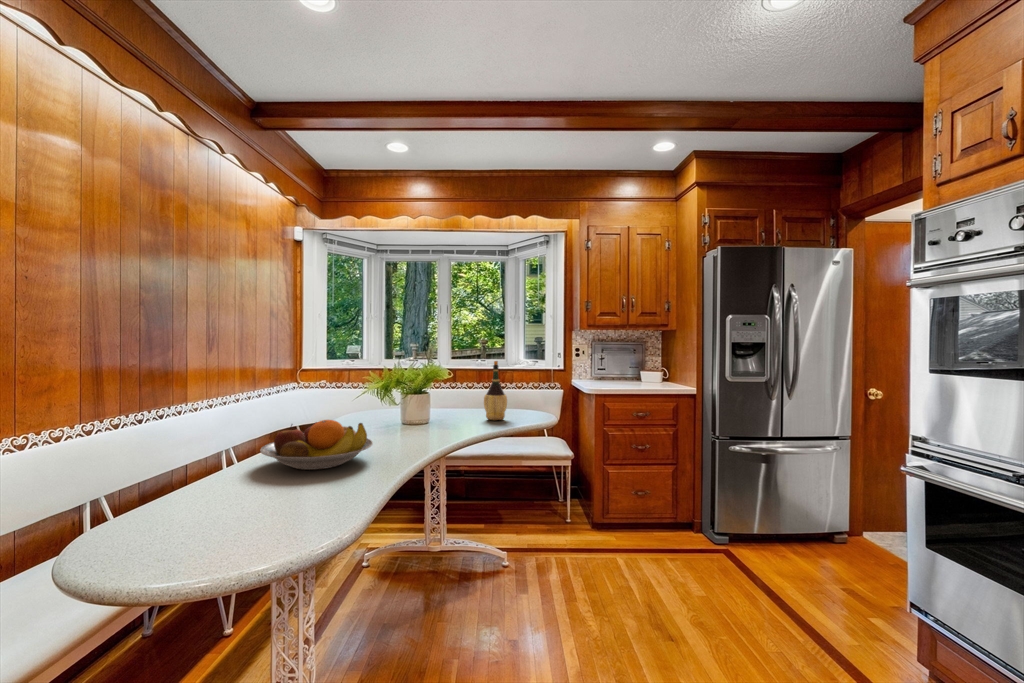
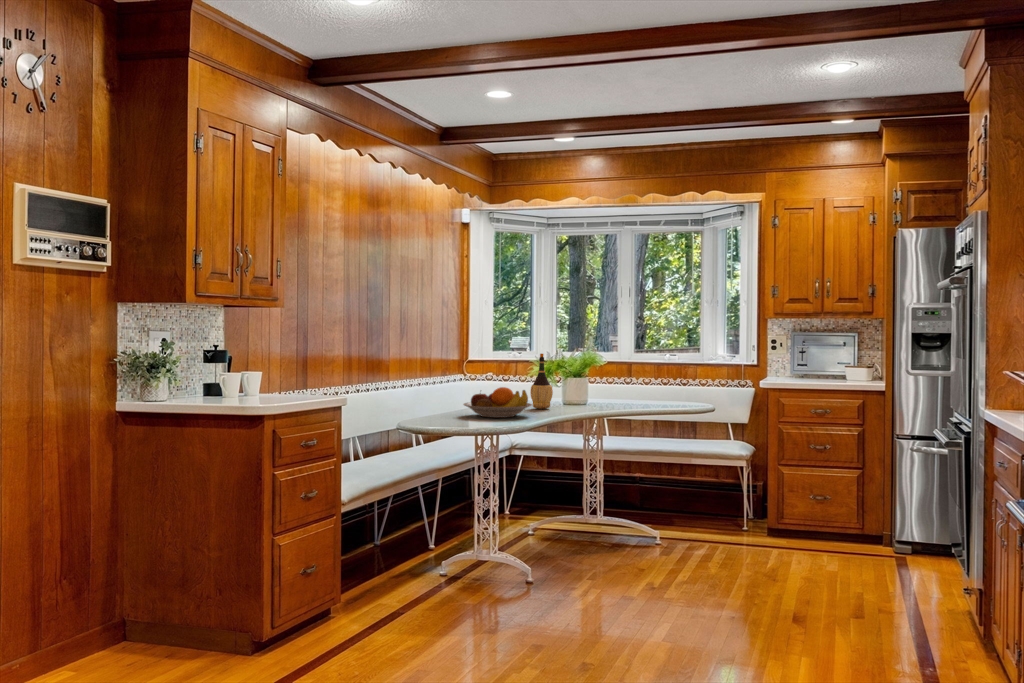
wine bottle: present [484,361,507,420] -> present [530,354,553,409]

